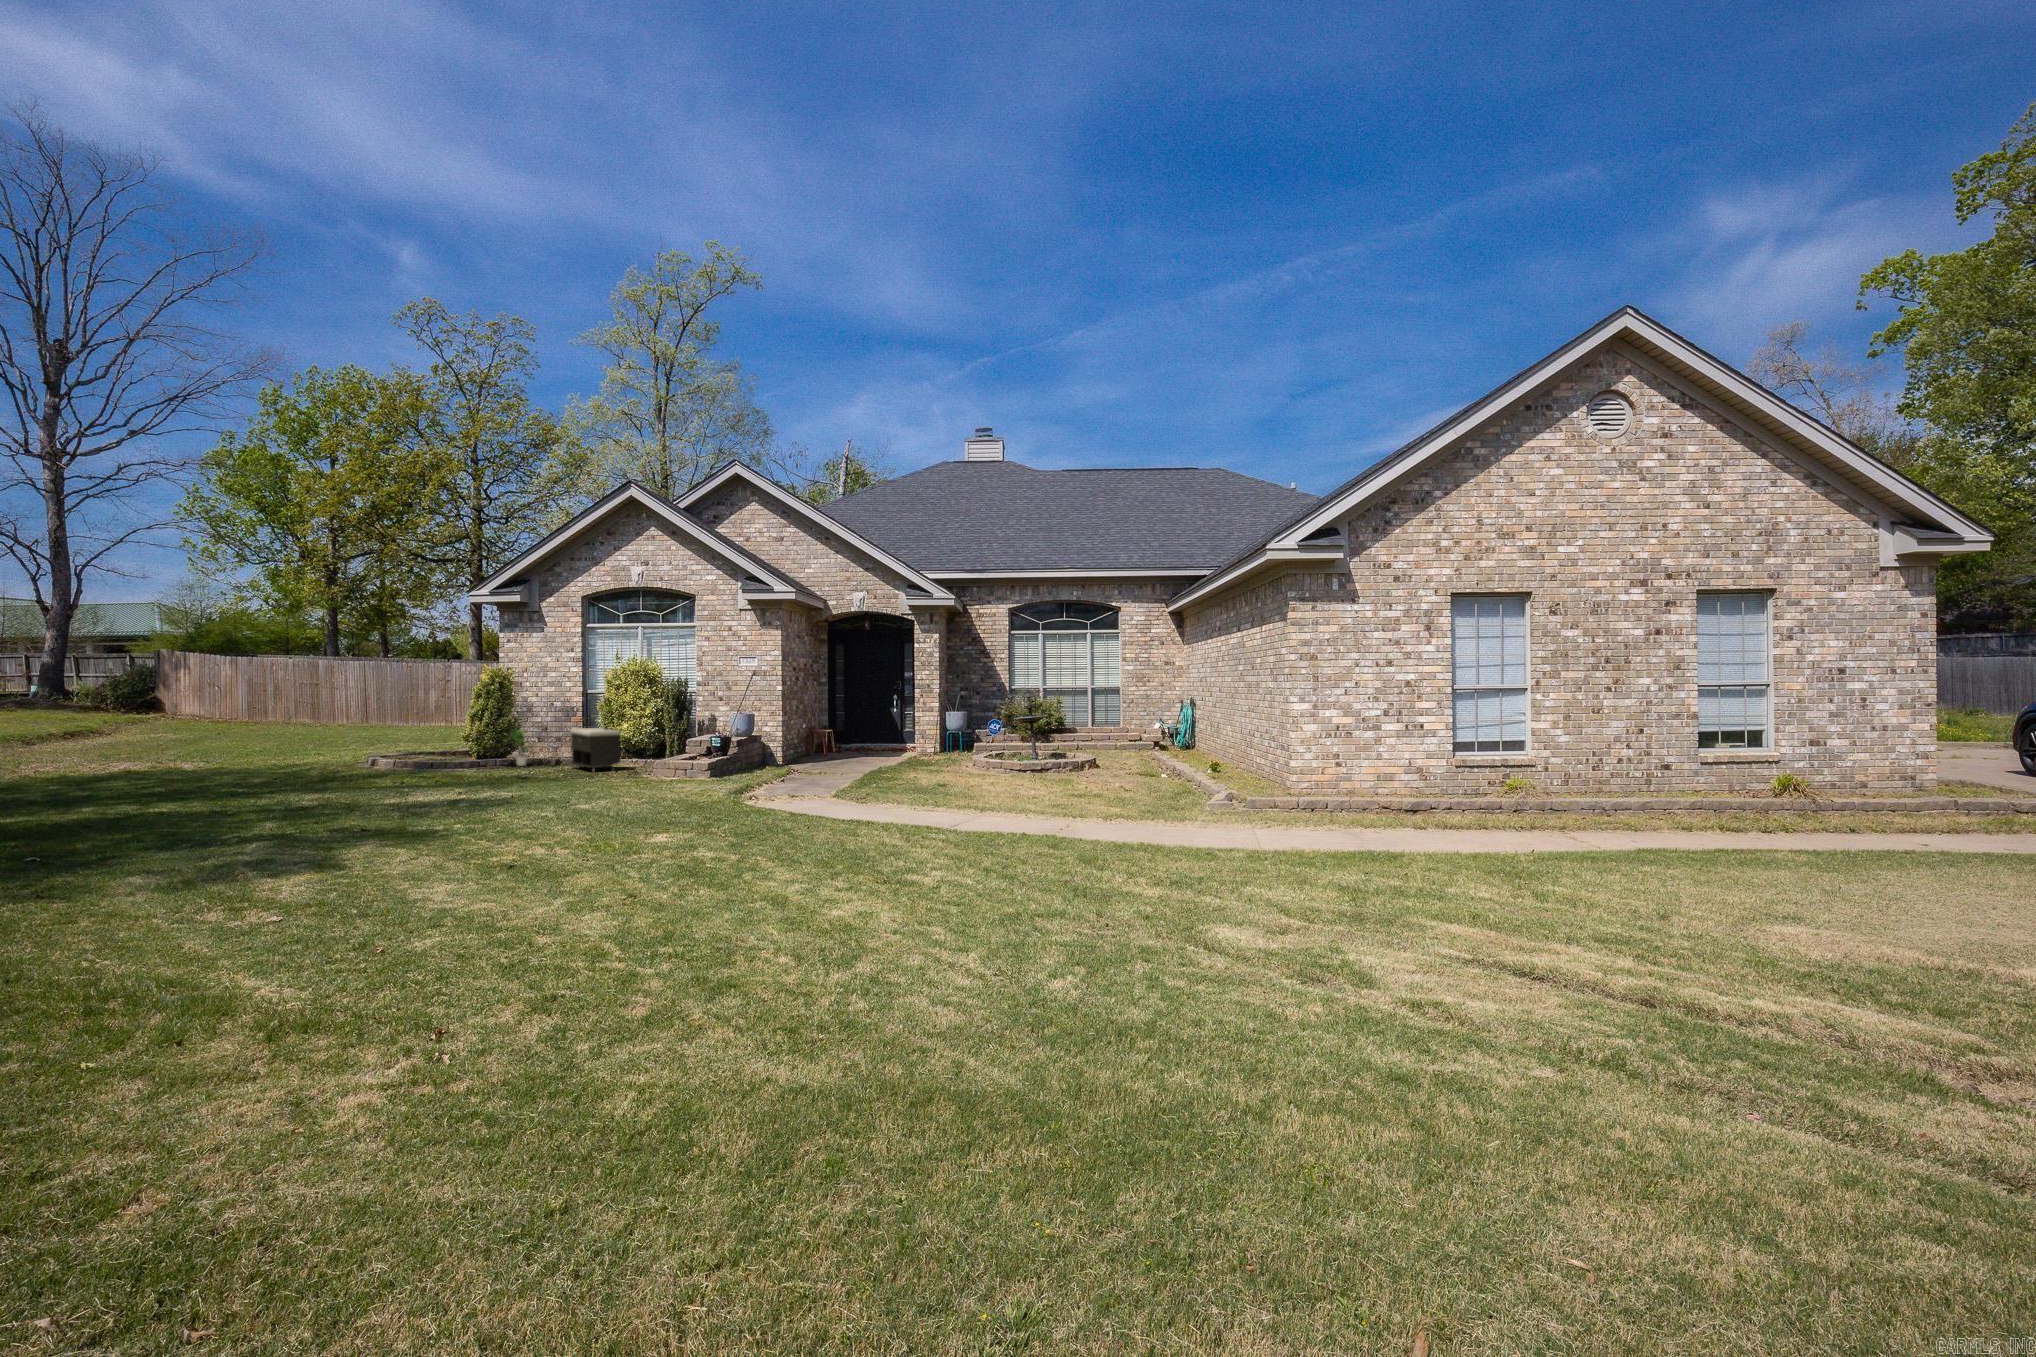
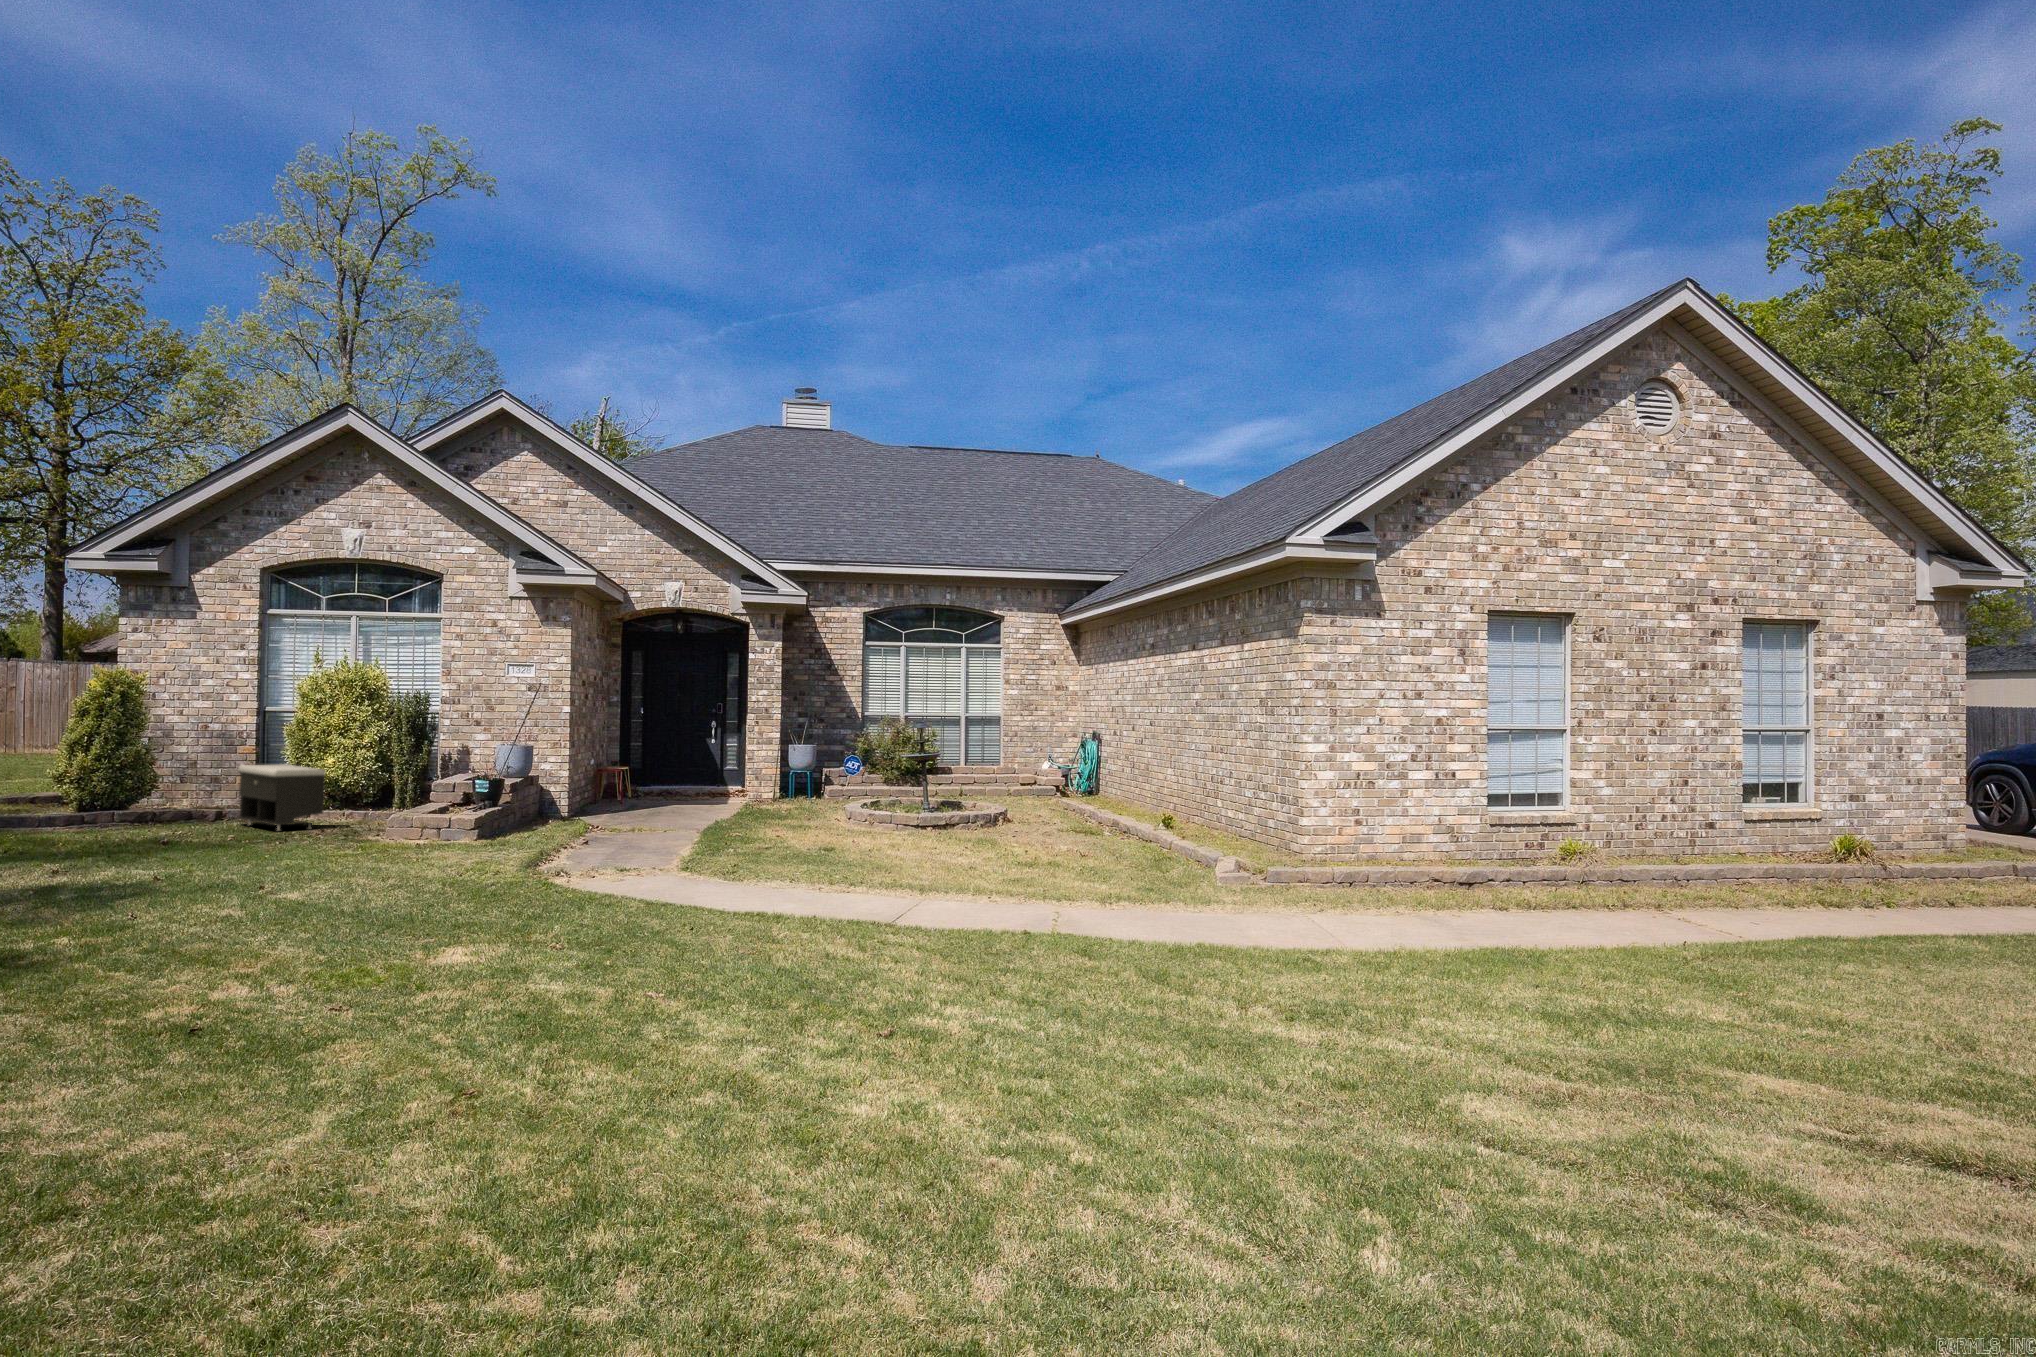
potted plant: present [515,729,528,766] -> none [127,762,173,822]

